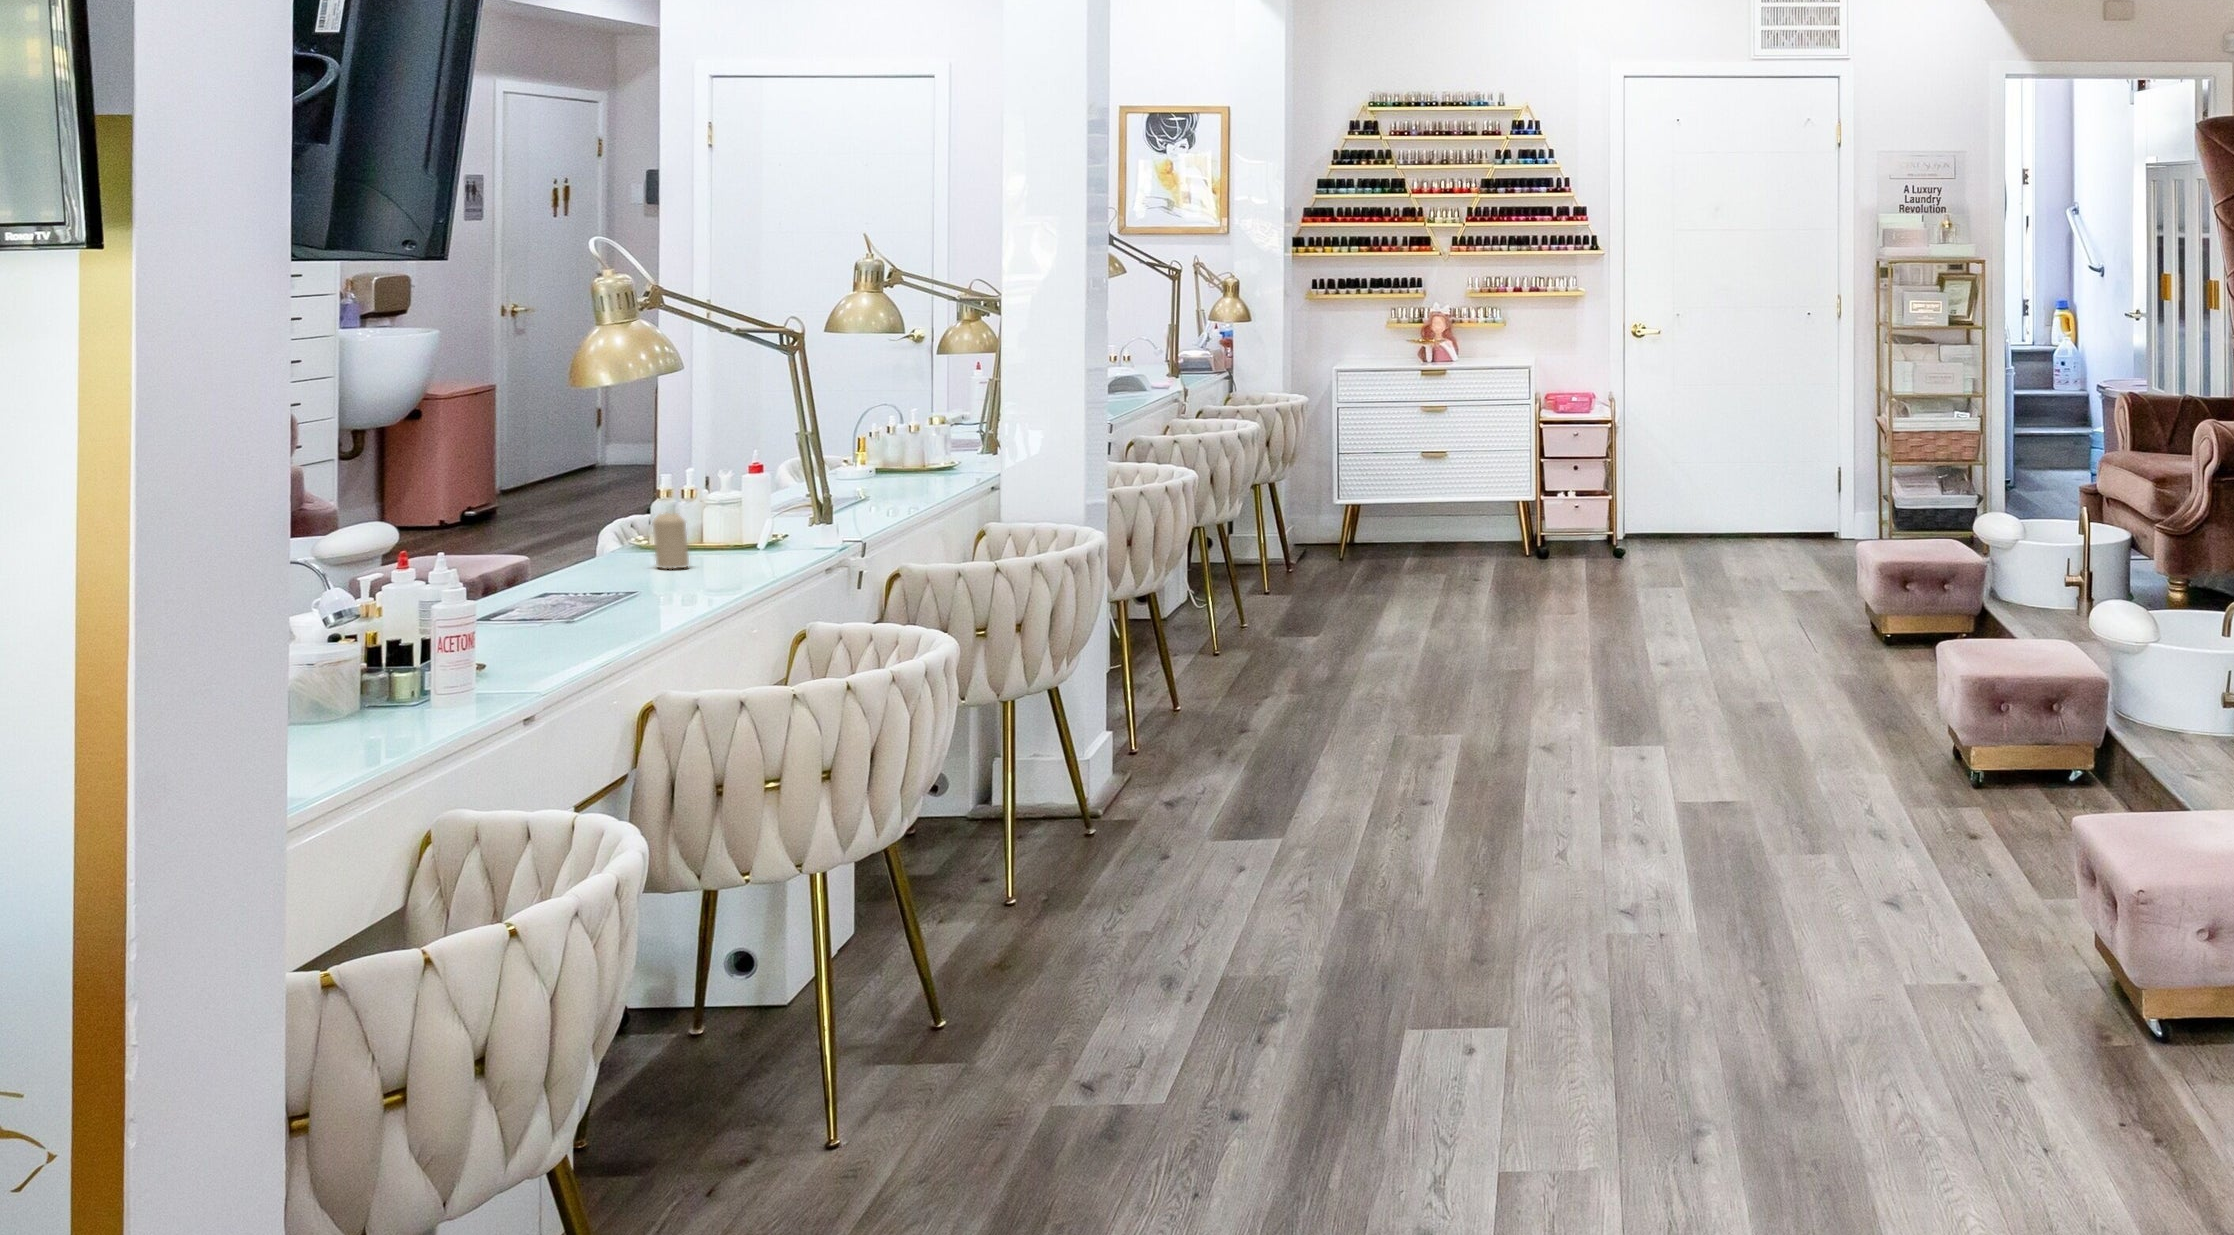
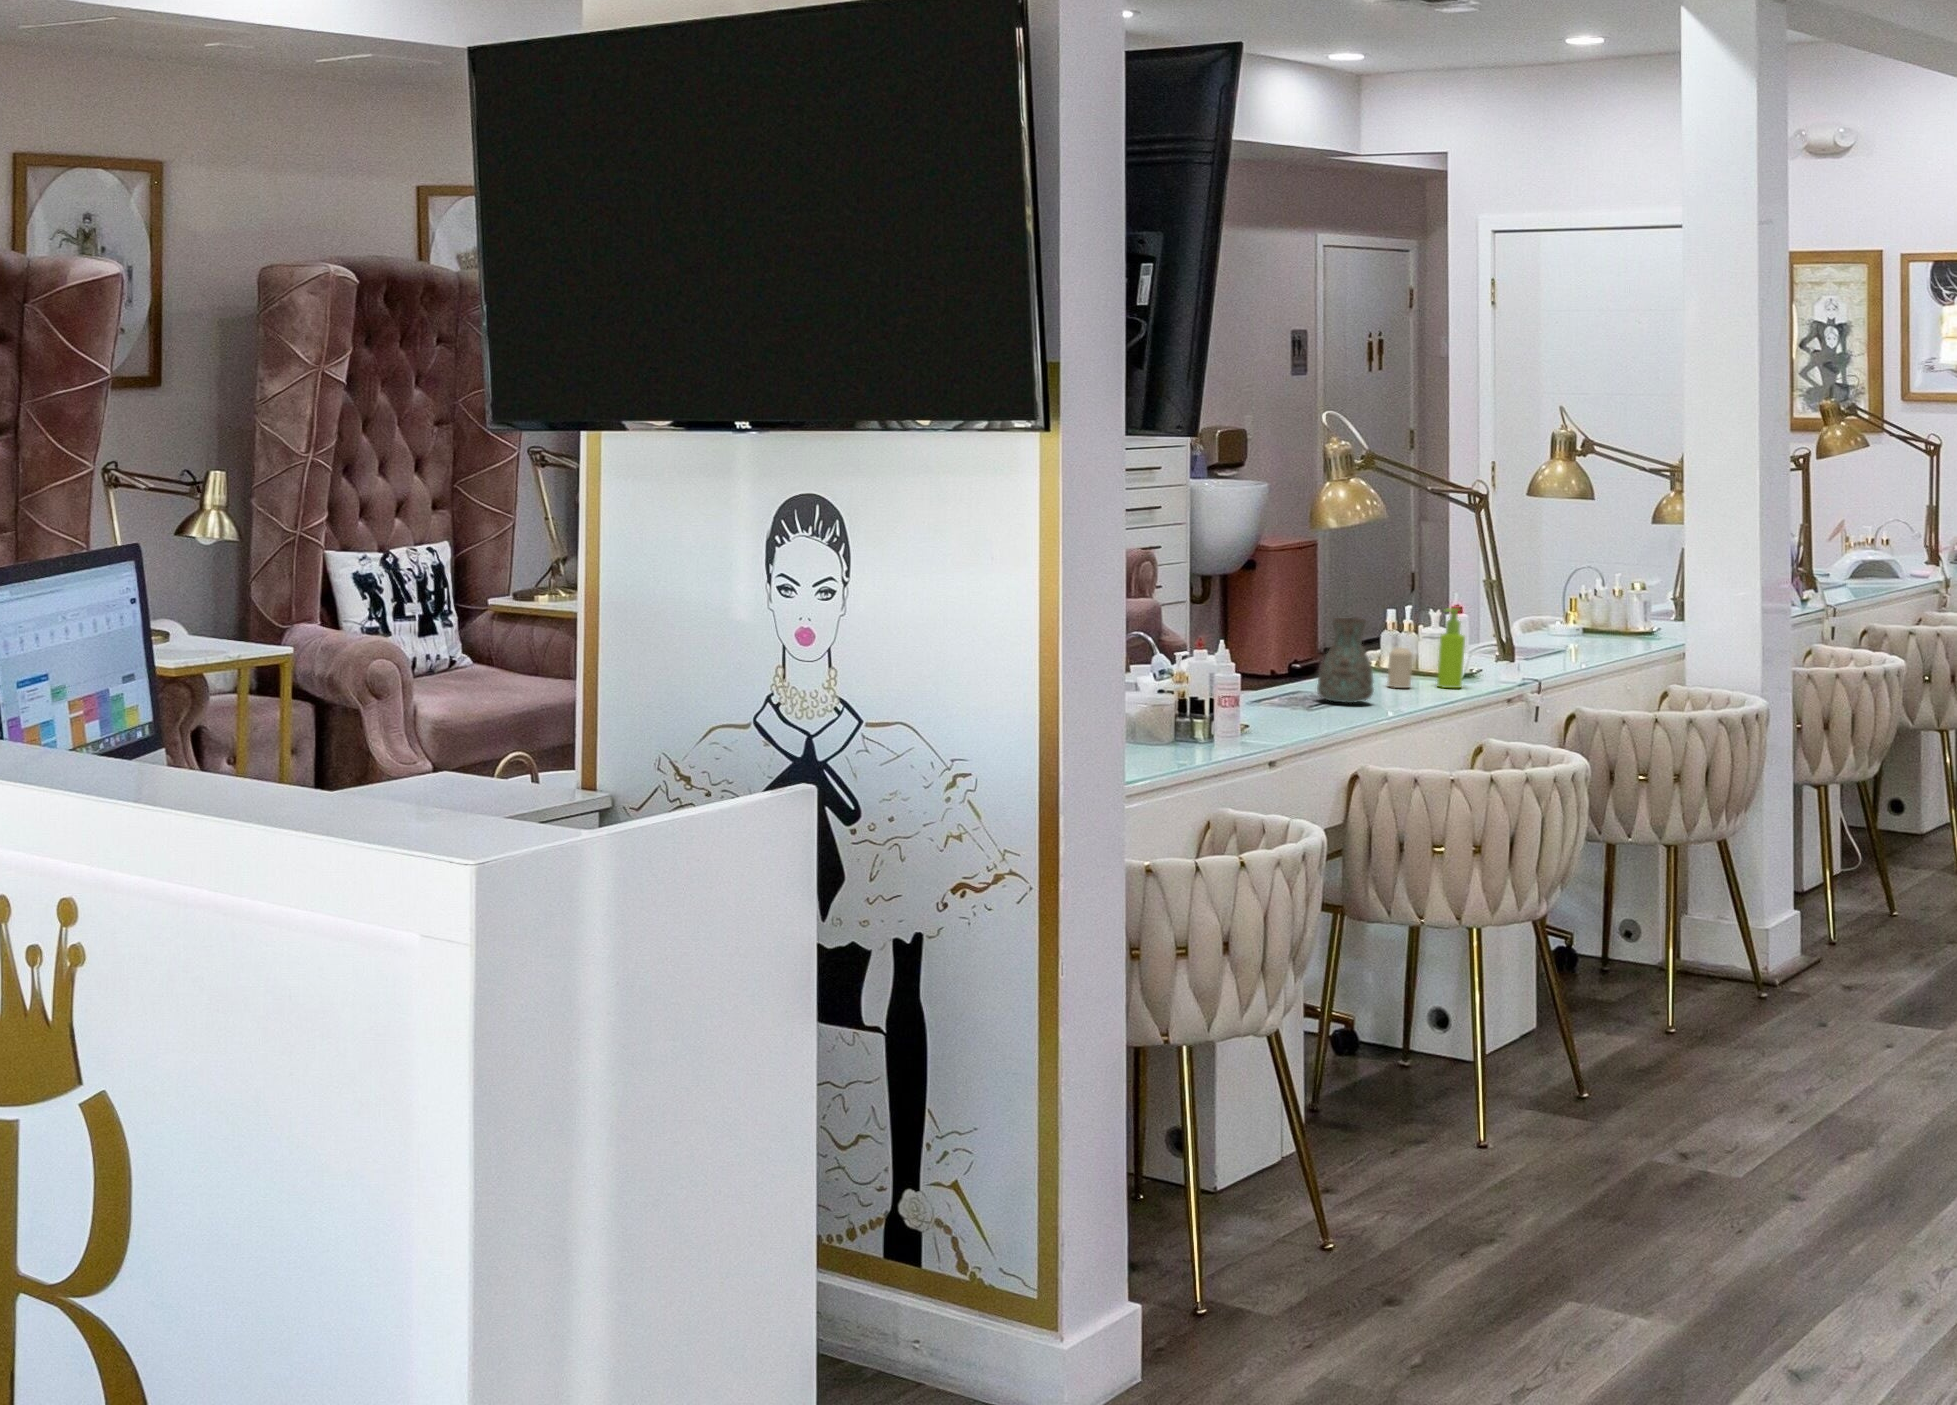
soap dispenser: none [719,455,759,563] -> present [1437,608,1465,688]
decorative vase: none [556,476,642,596] -> present [1317,618,1374,703]

